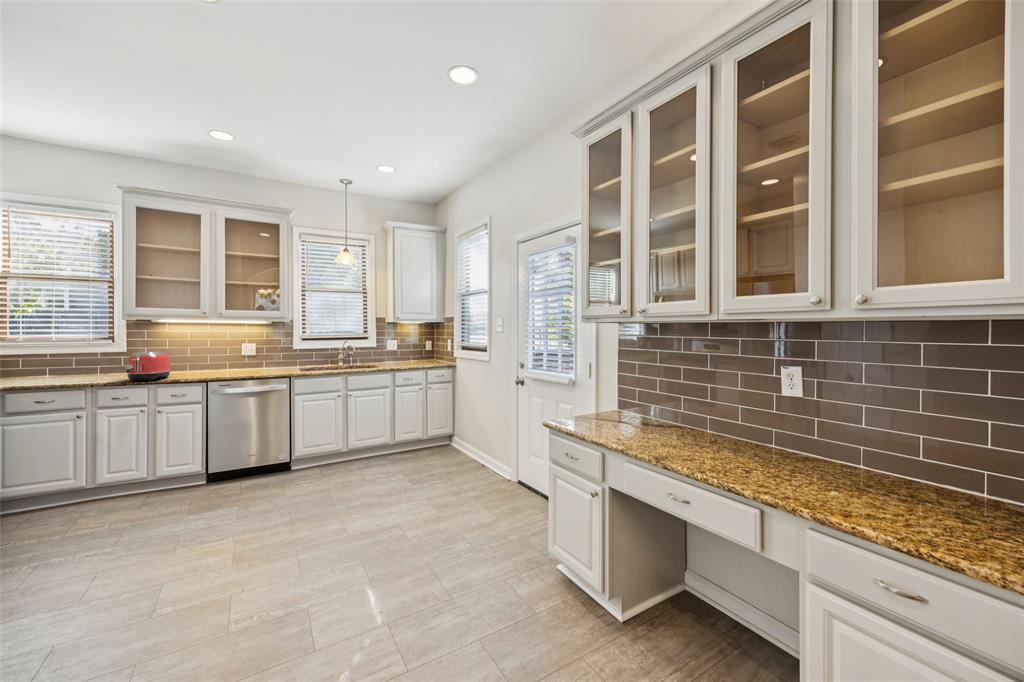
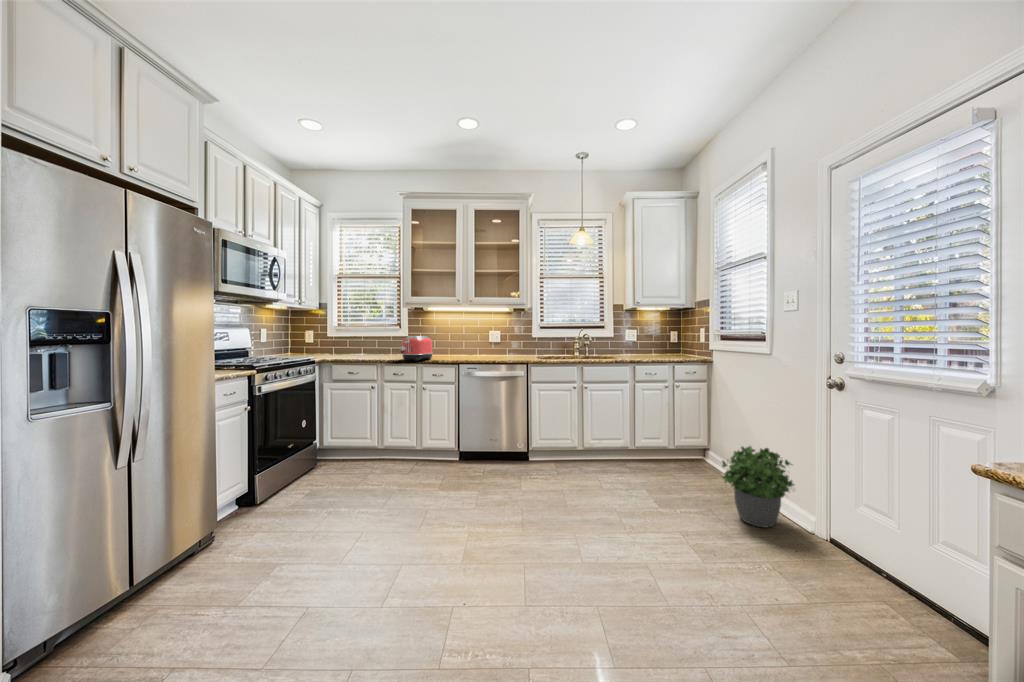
potted plant: none [454,425,499,481] -> present [722,446,794,528]

